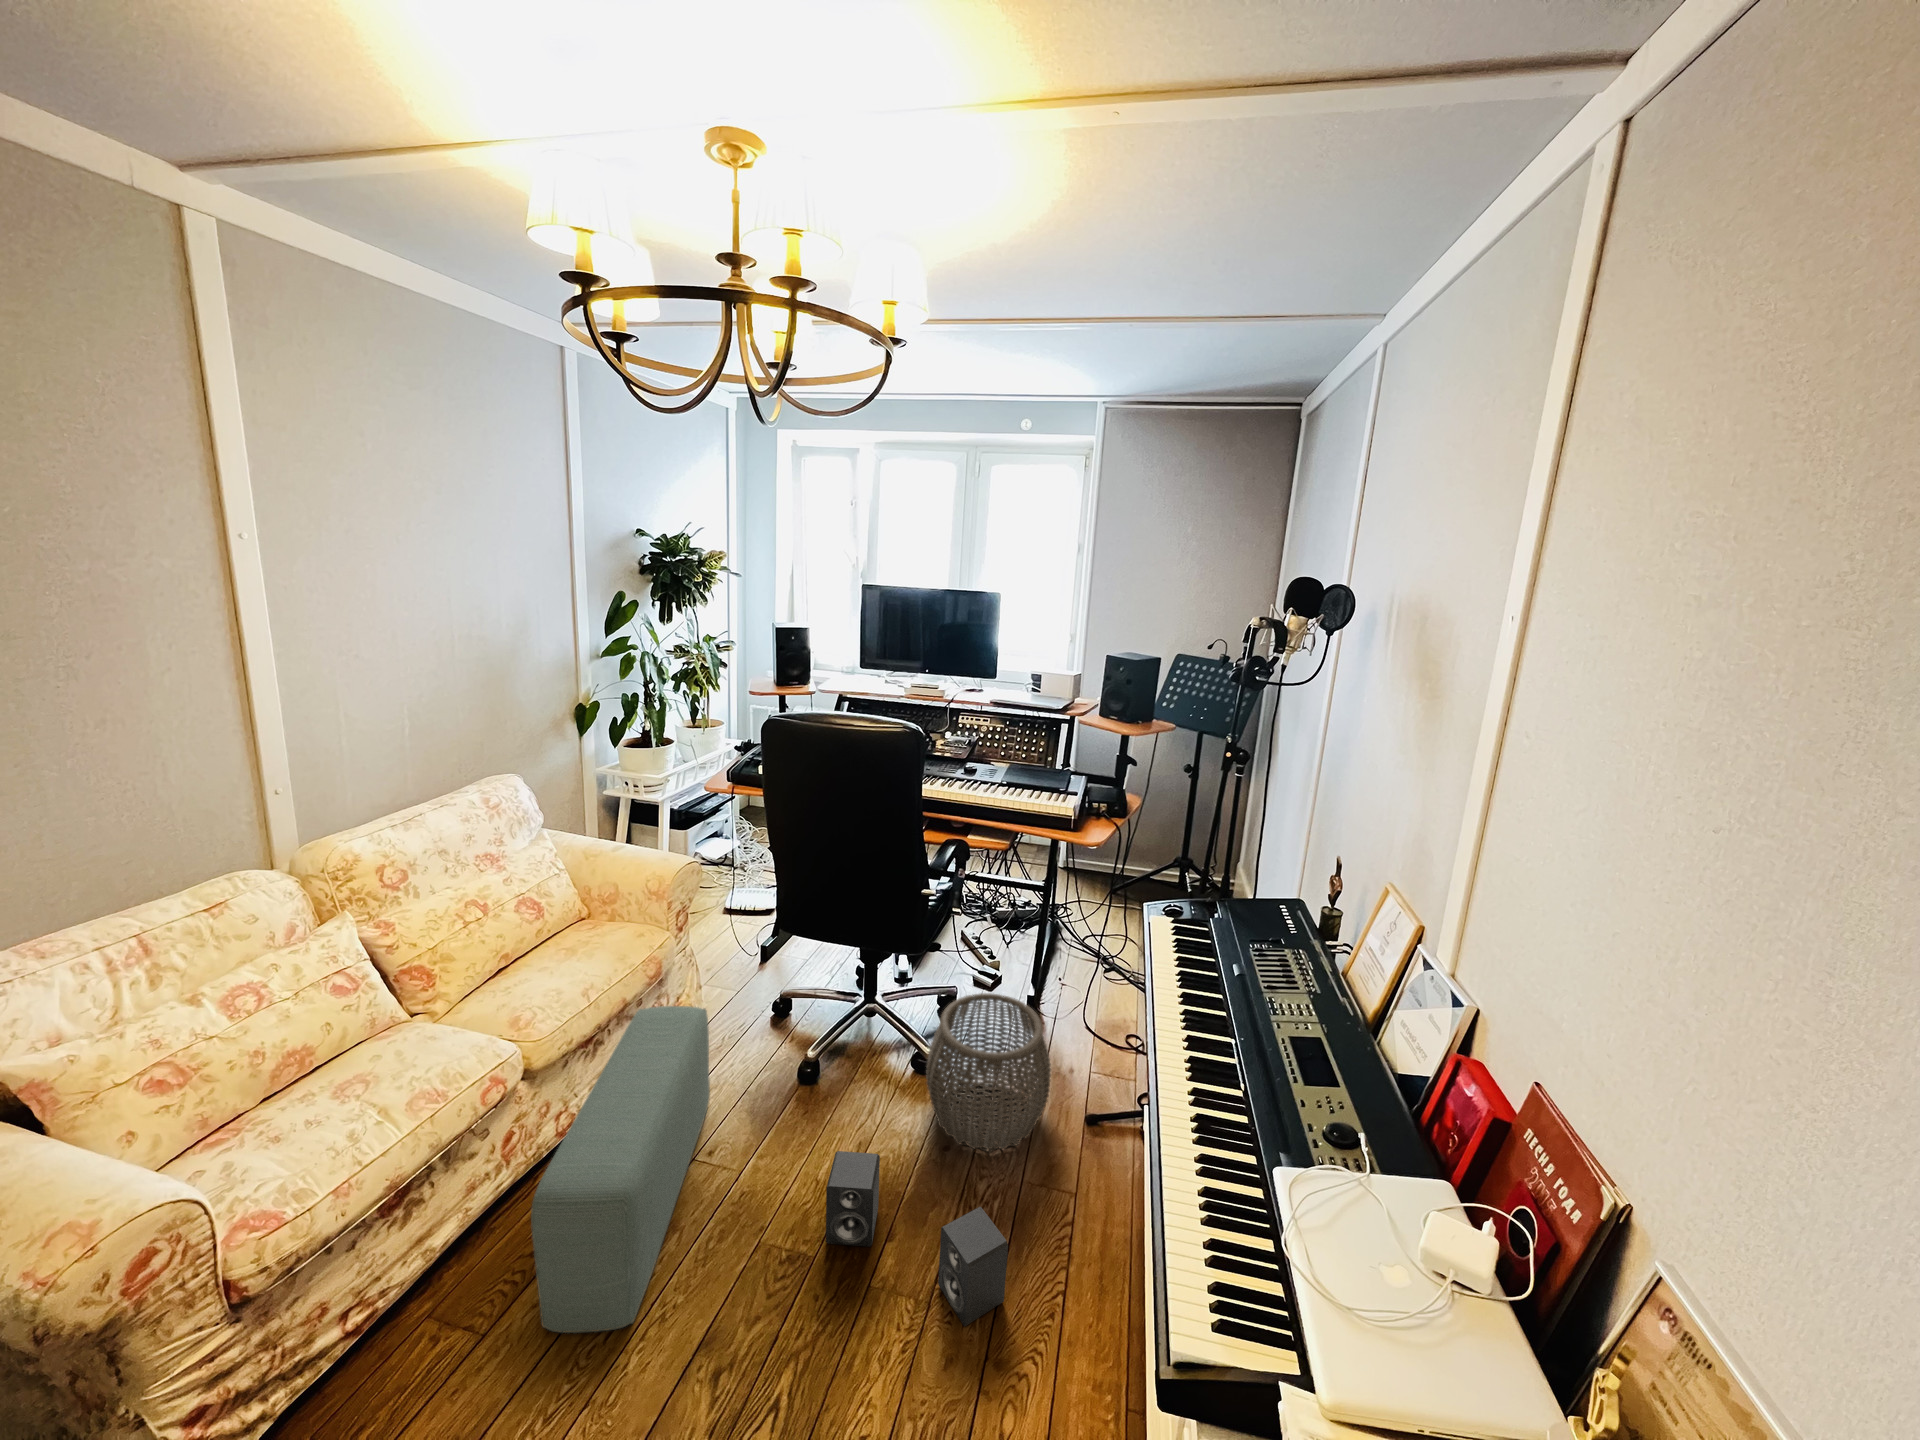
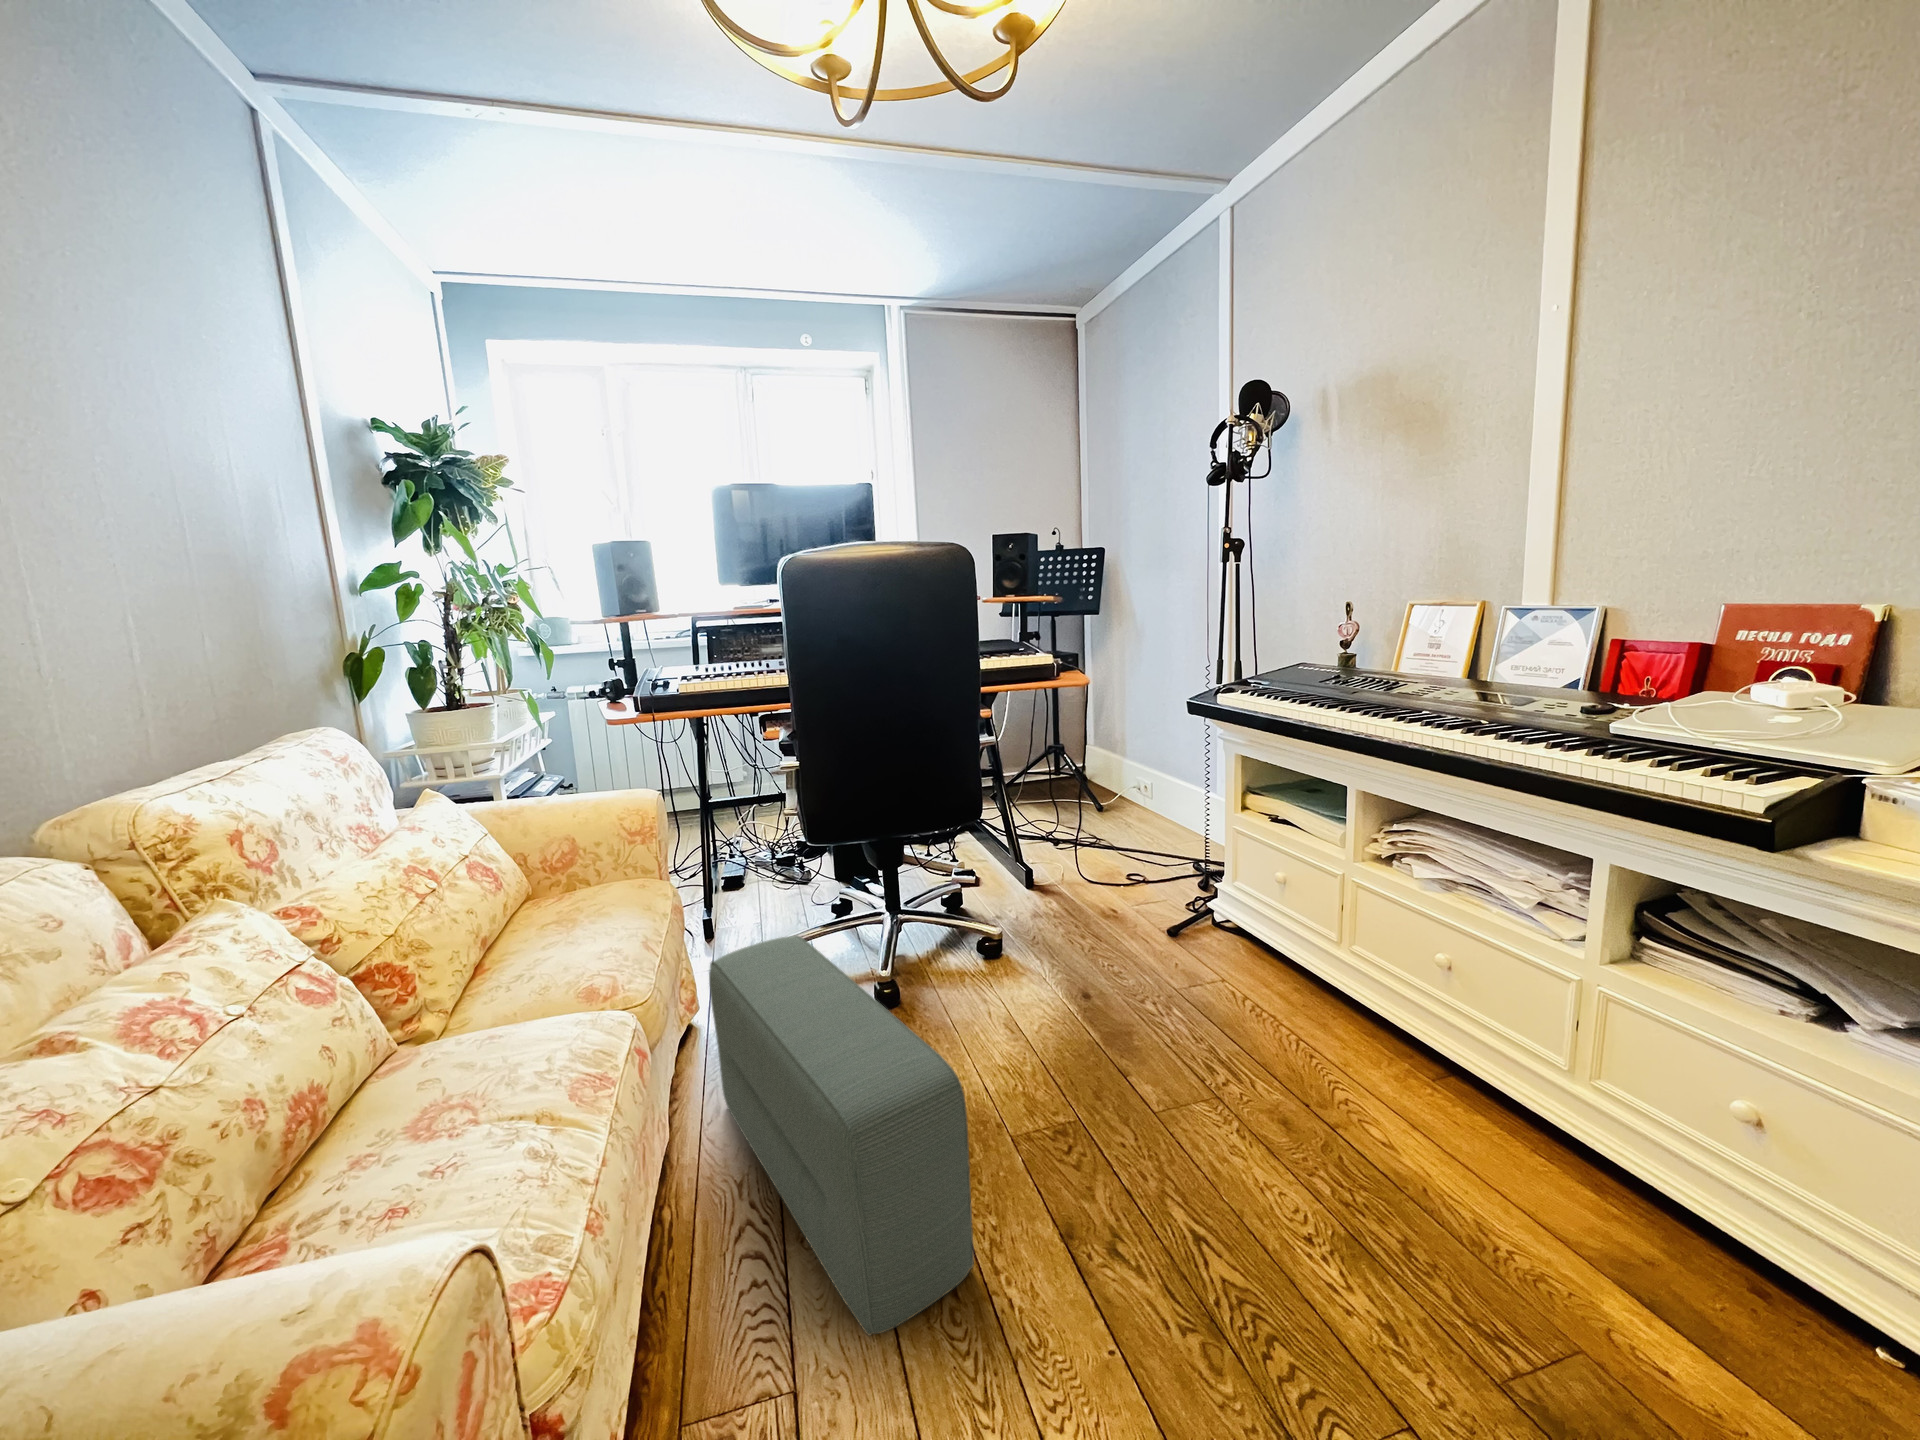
woven basket: present [926,993,1051,1152] -> none [1023,842,1161,992]
speaker: present [826,1151,1008,1326] -> none [1047,986,1272,1106]

